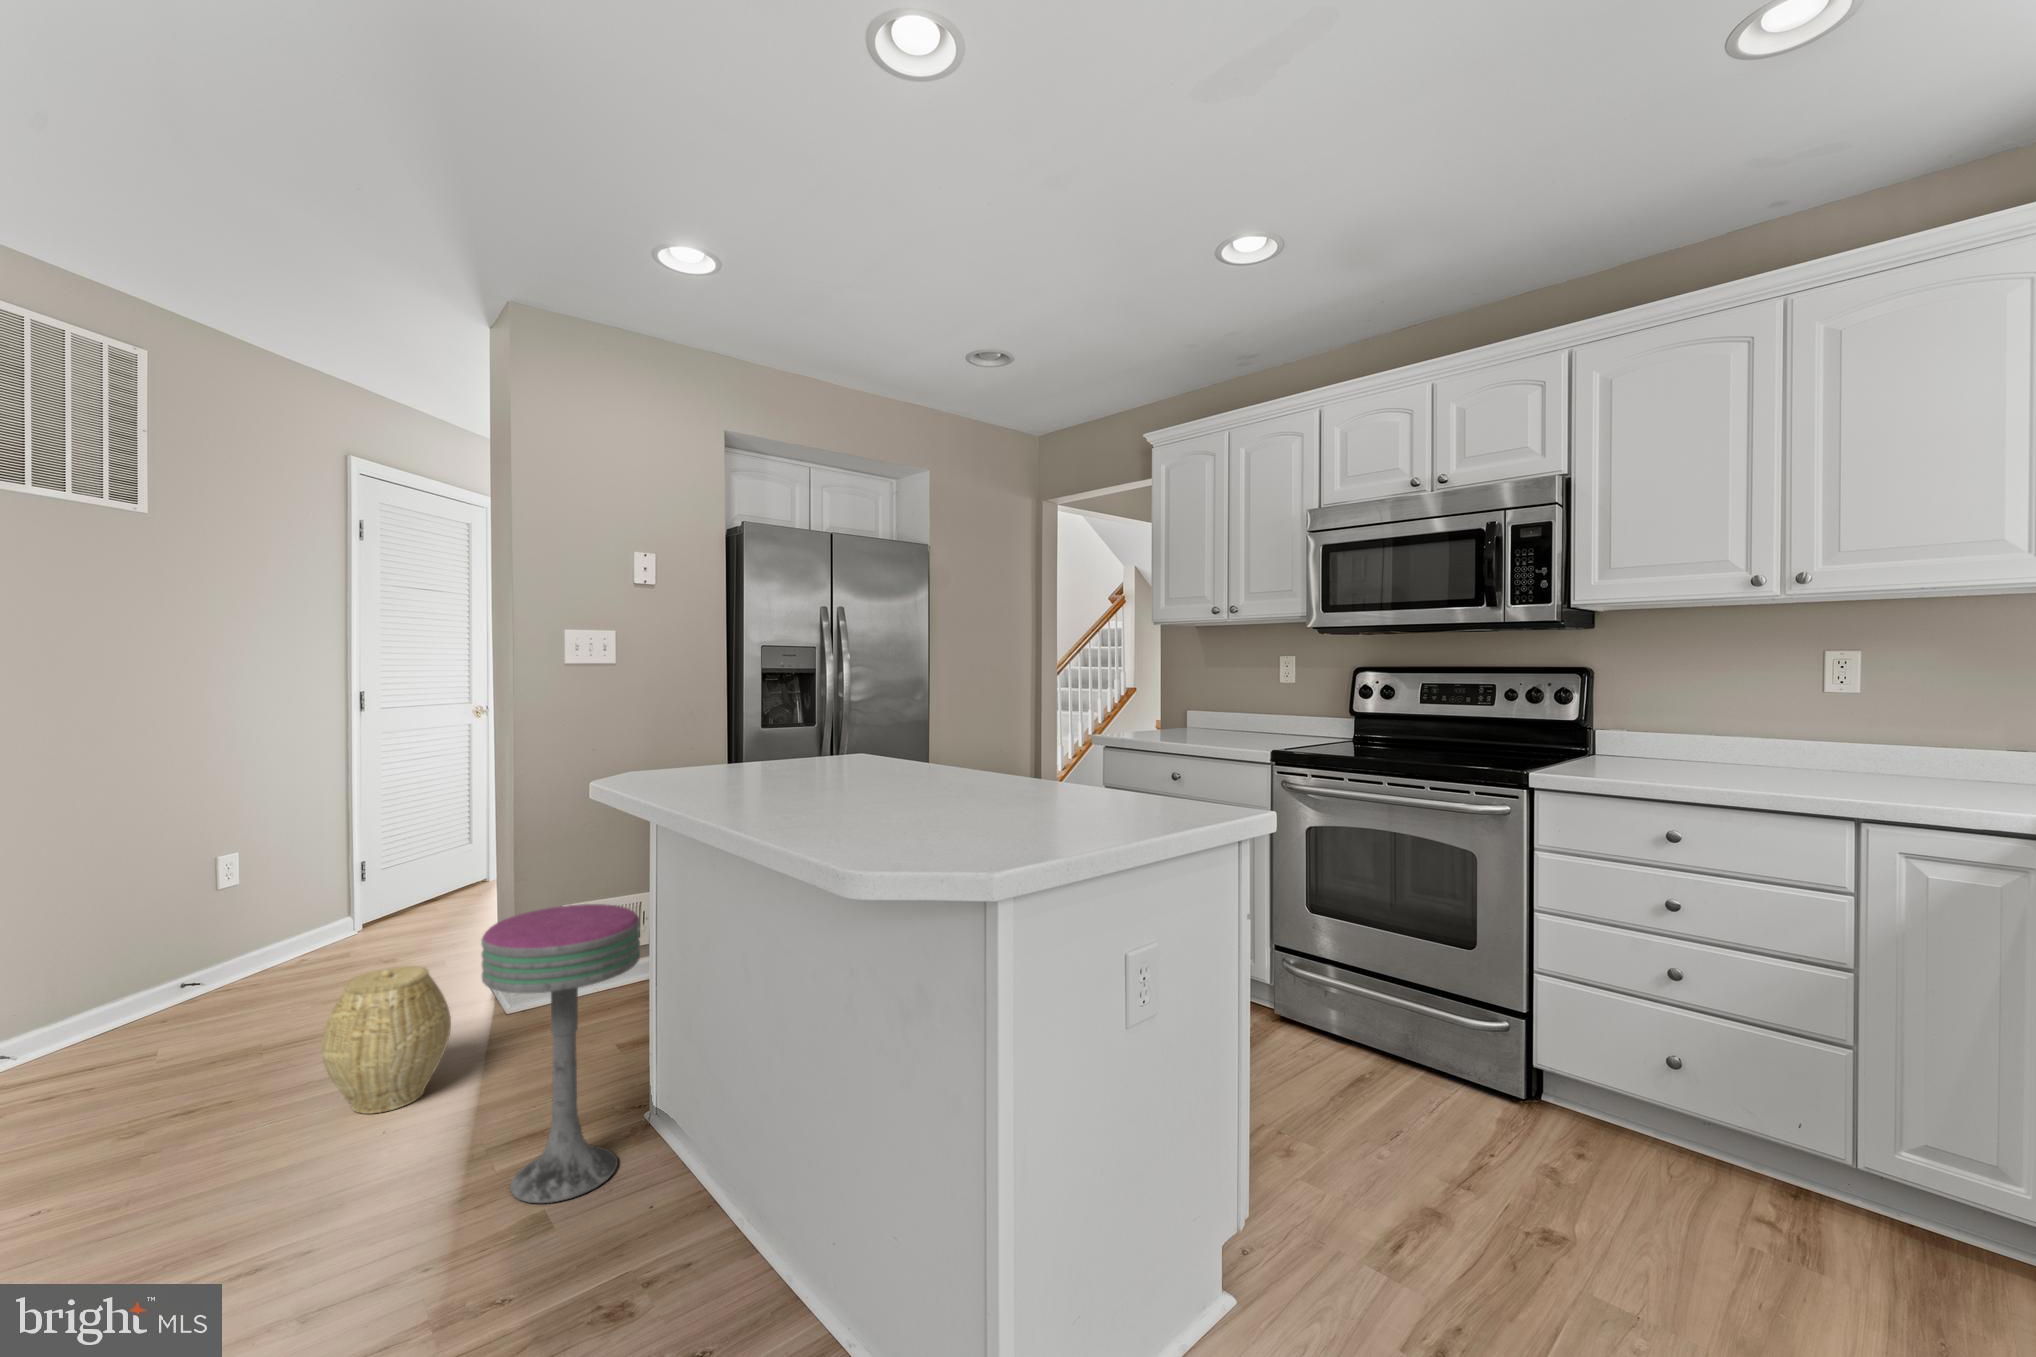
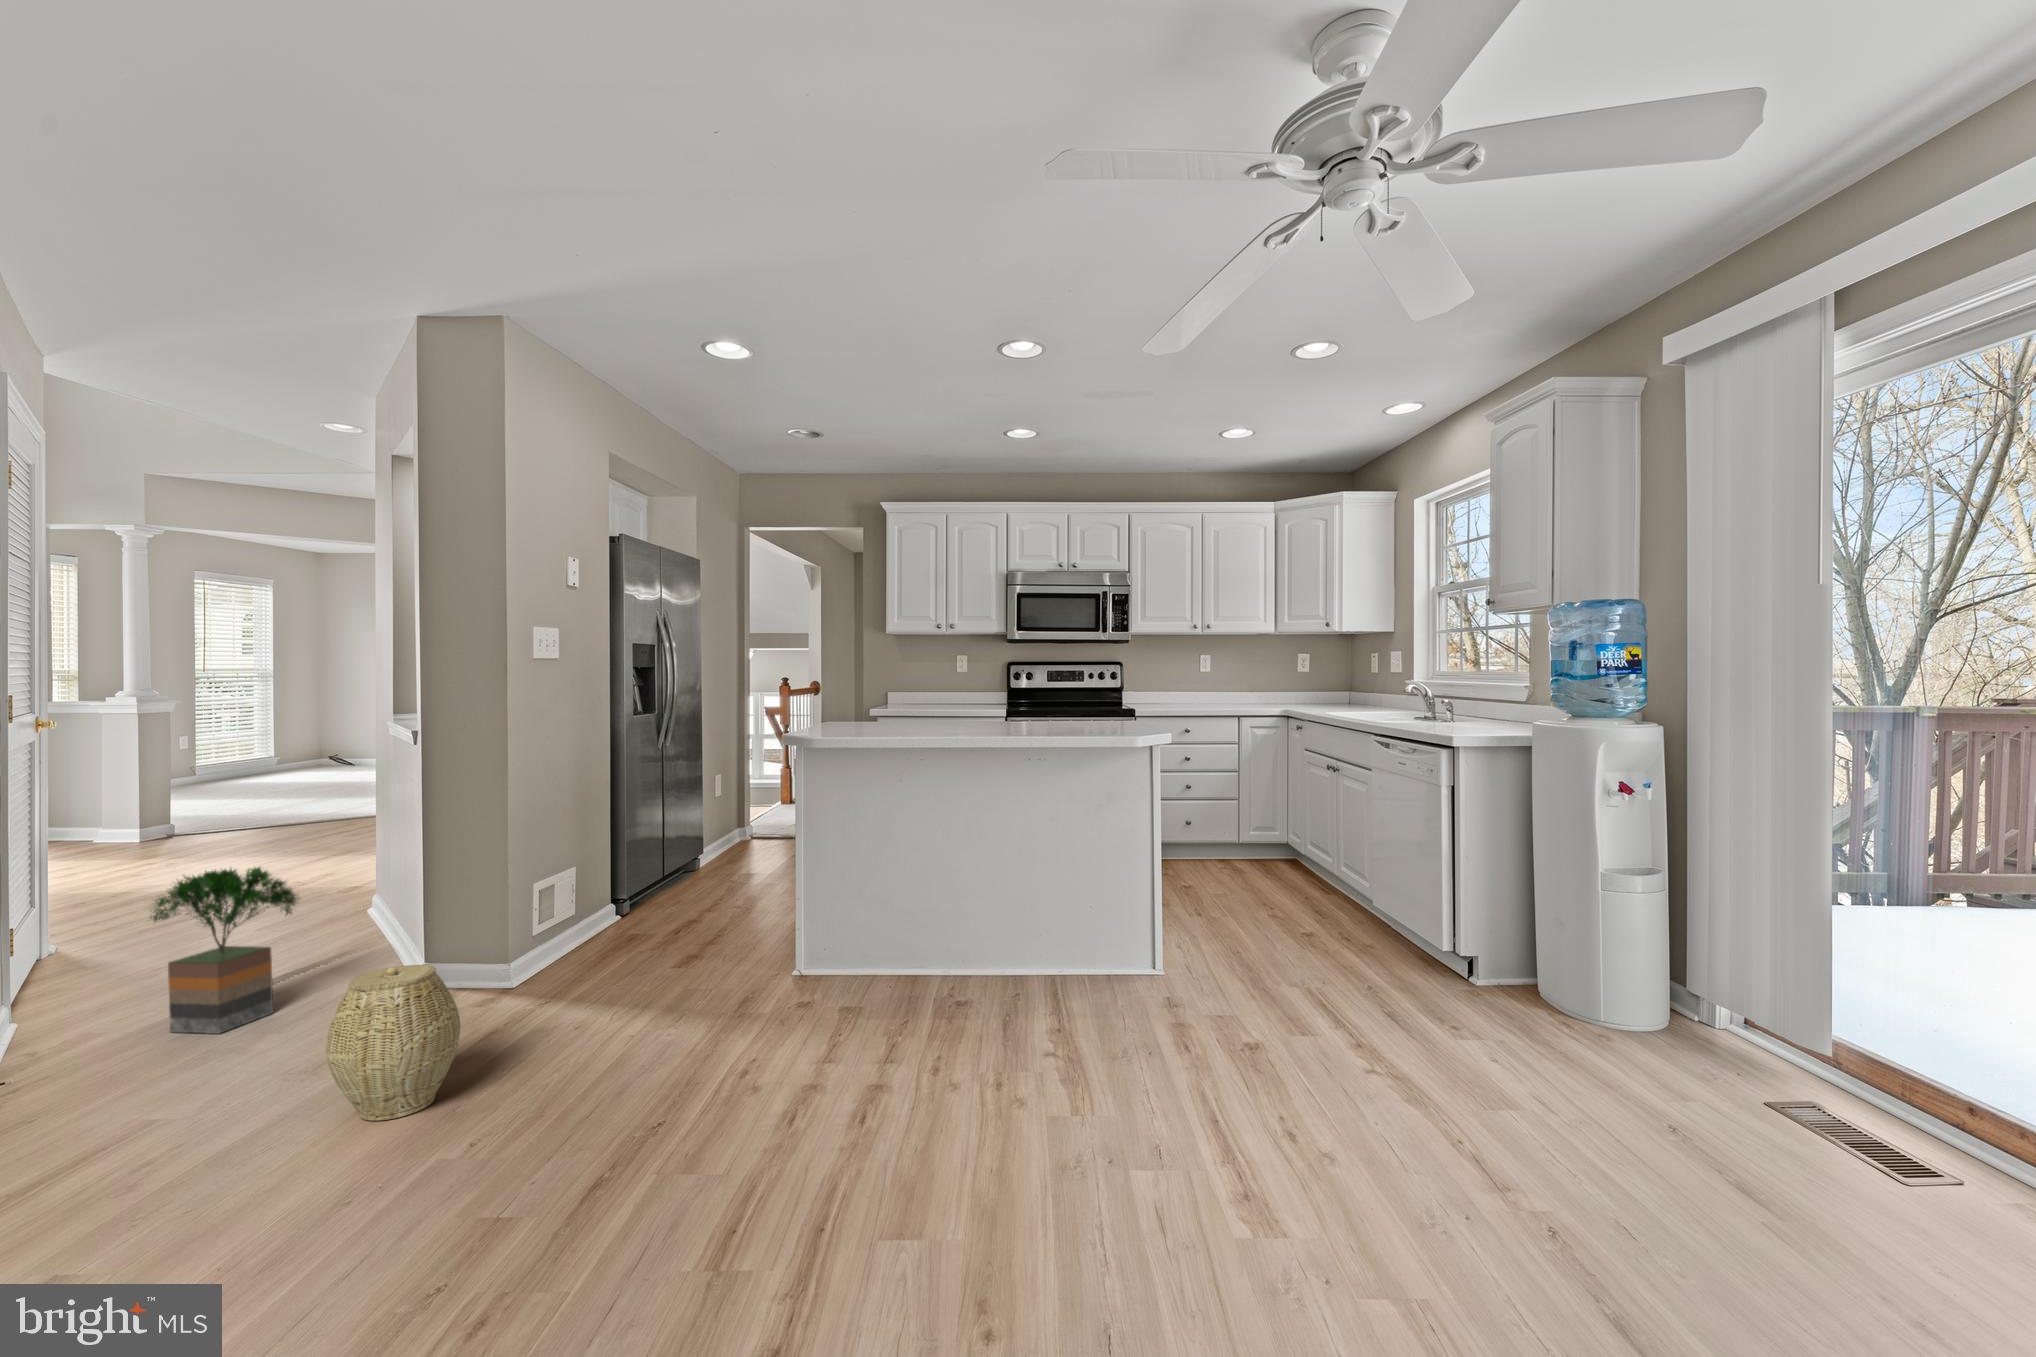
potted tree: none [143,861,297,1021] -> present [151,867,300,1034]
bar stool: present [481,904,640,1203] -> none [485,887,655,1207]

